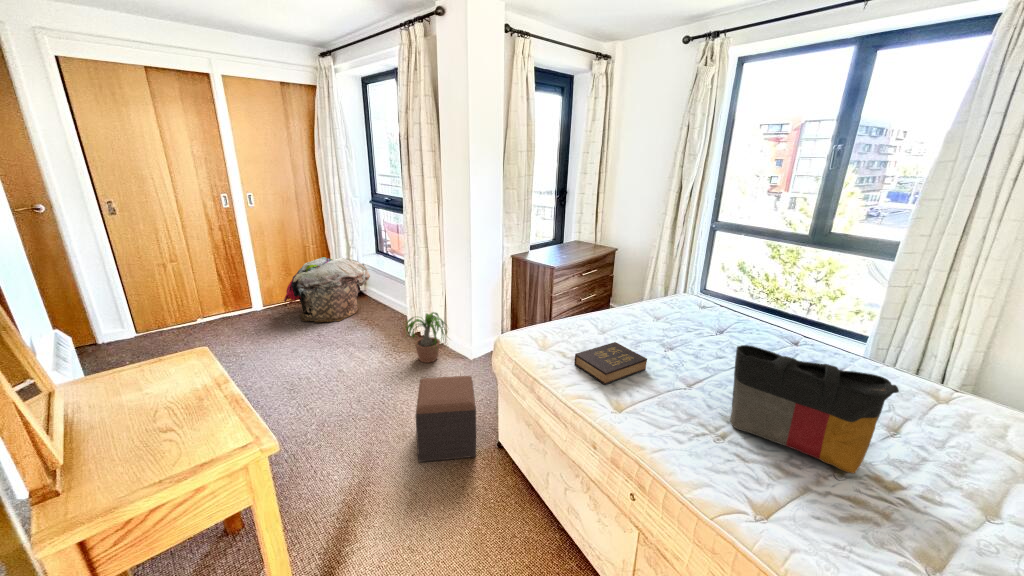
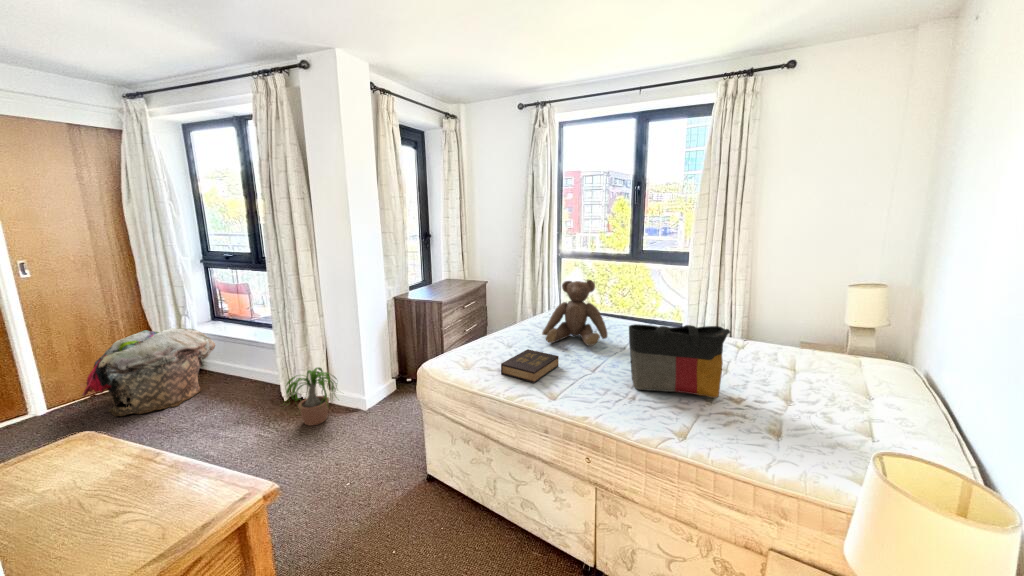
teddy bear: none [645,267,729,353] -> present [542,280,608,346]
footstool: present [416,376,476,462] -> none [328,418,407,526]

